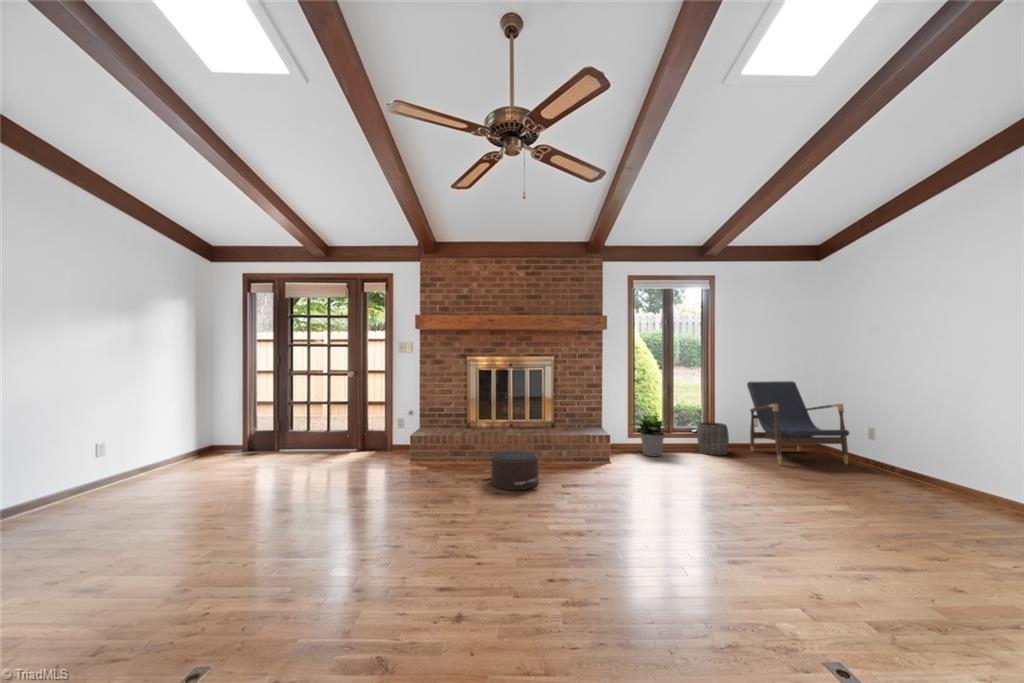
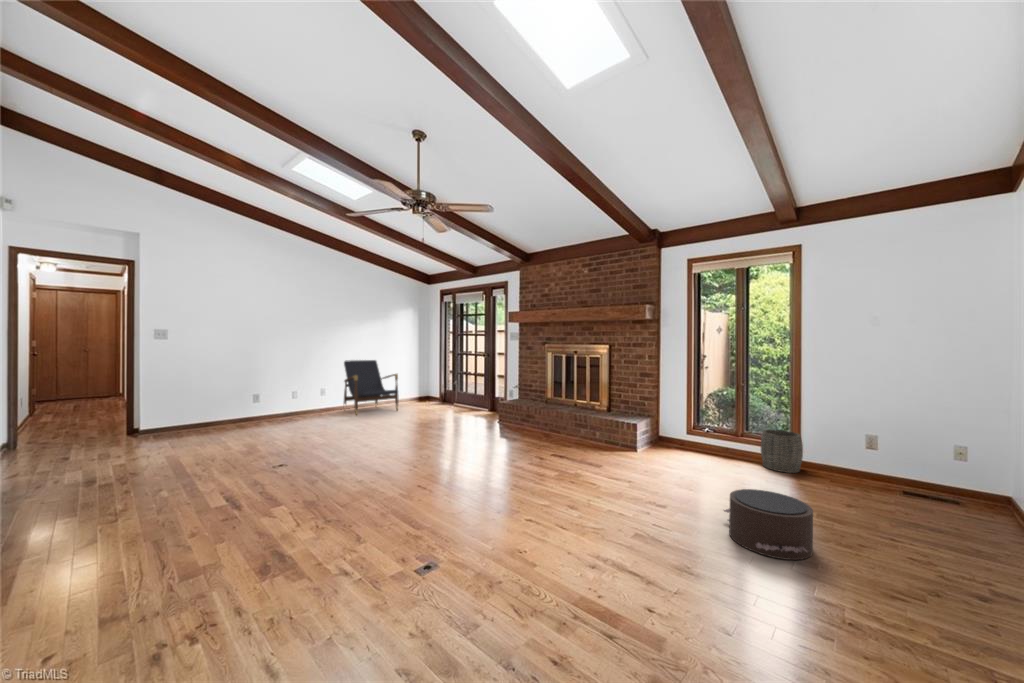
lounge chair: present [747,381,849,465] -> present [344,360,398,415]
potted plant: present [632,416,668,456] -> none [672,411,723,456]
pouf: present [485,451,539,490] -> present [724,489,813,560]

